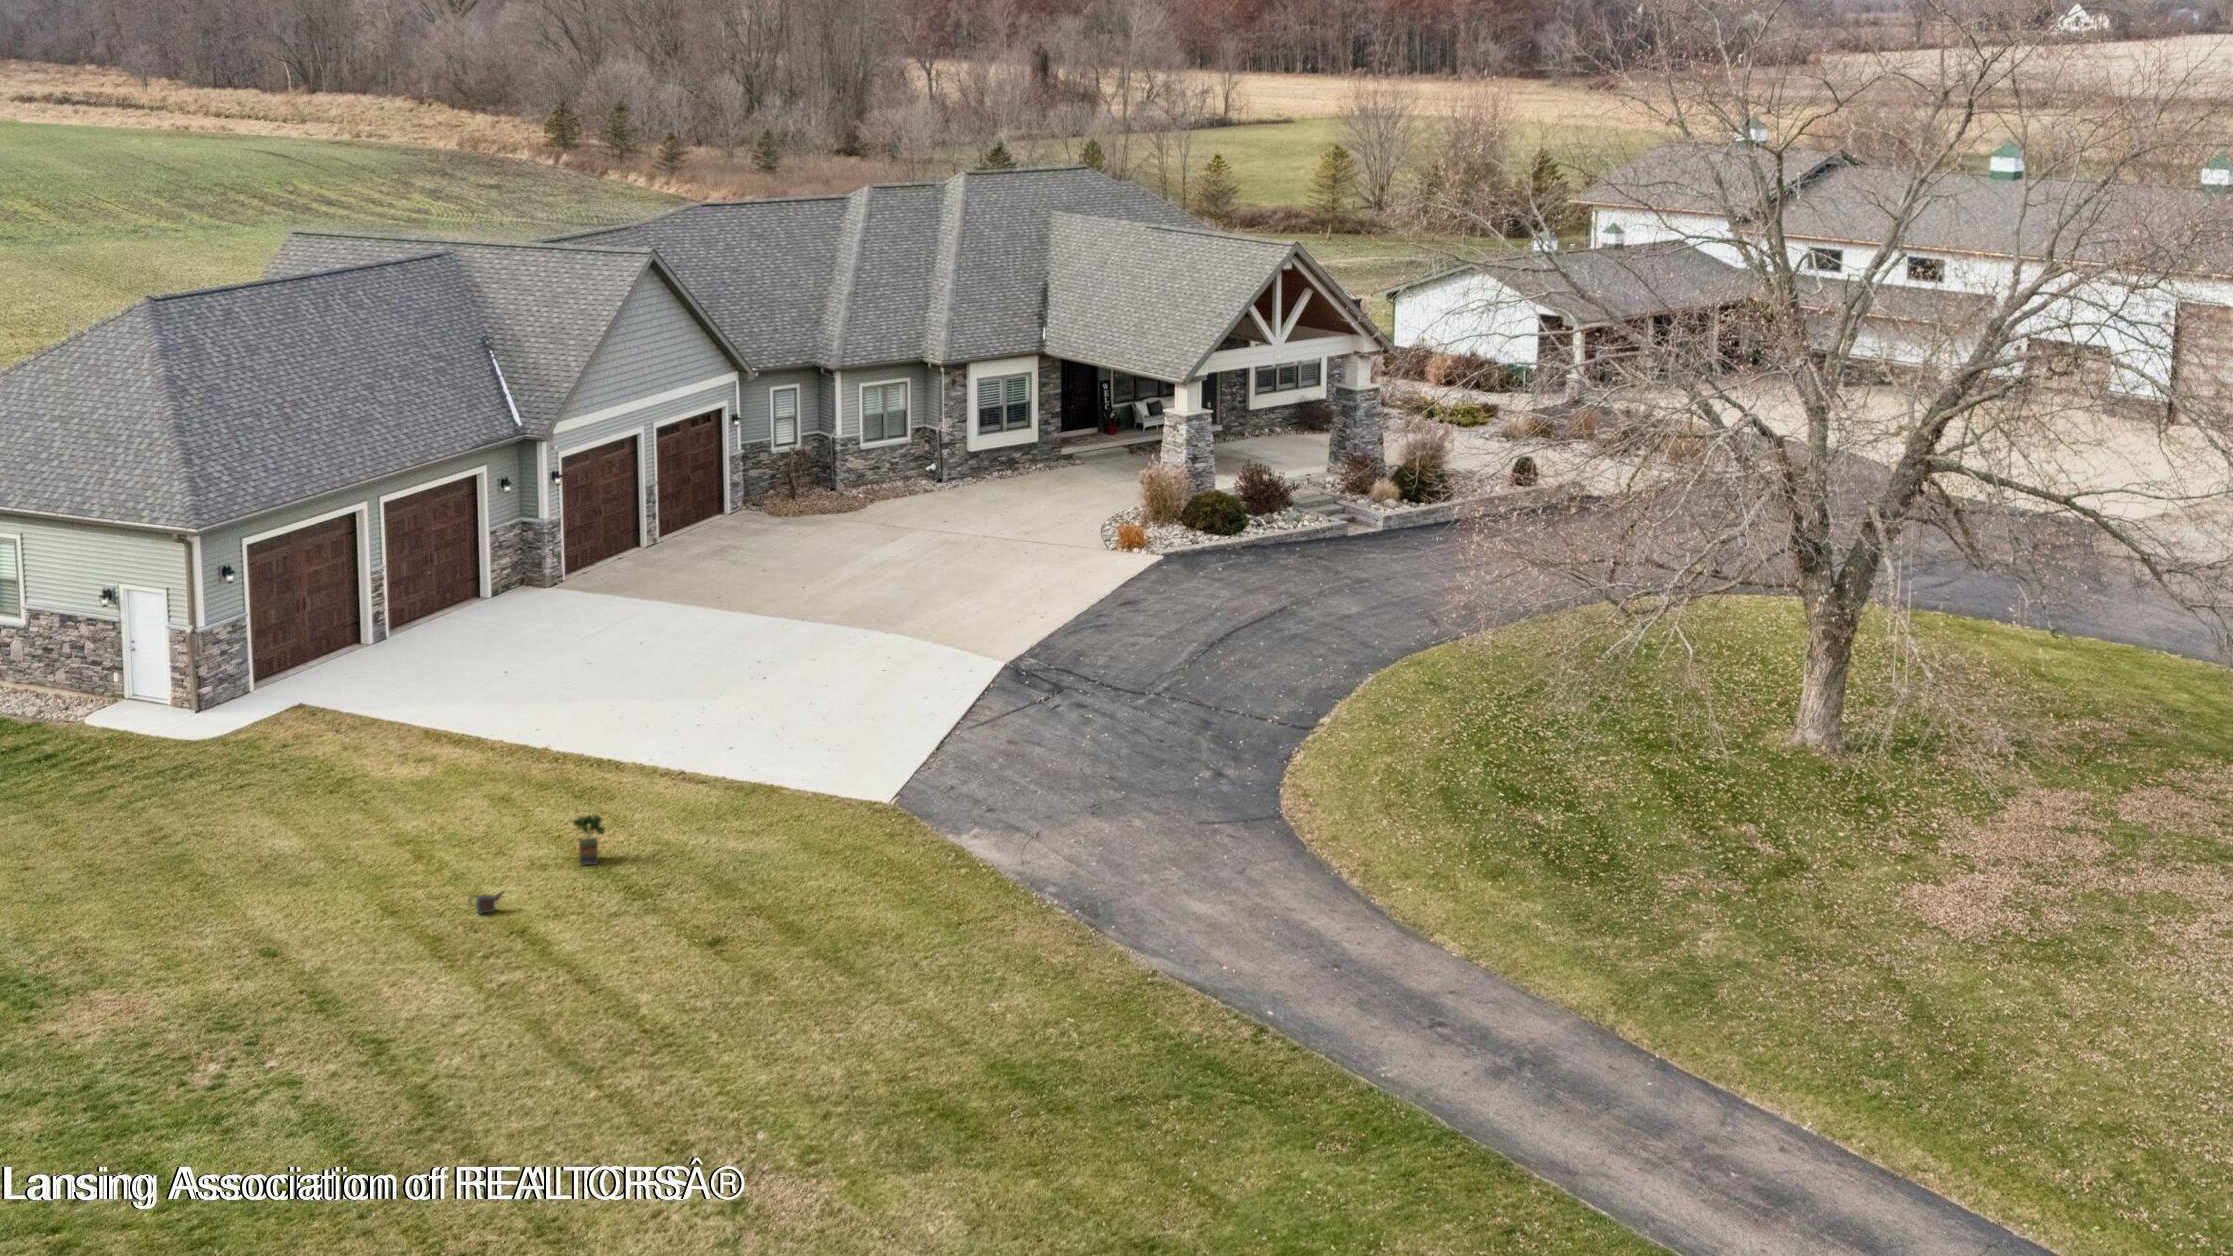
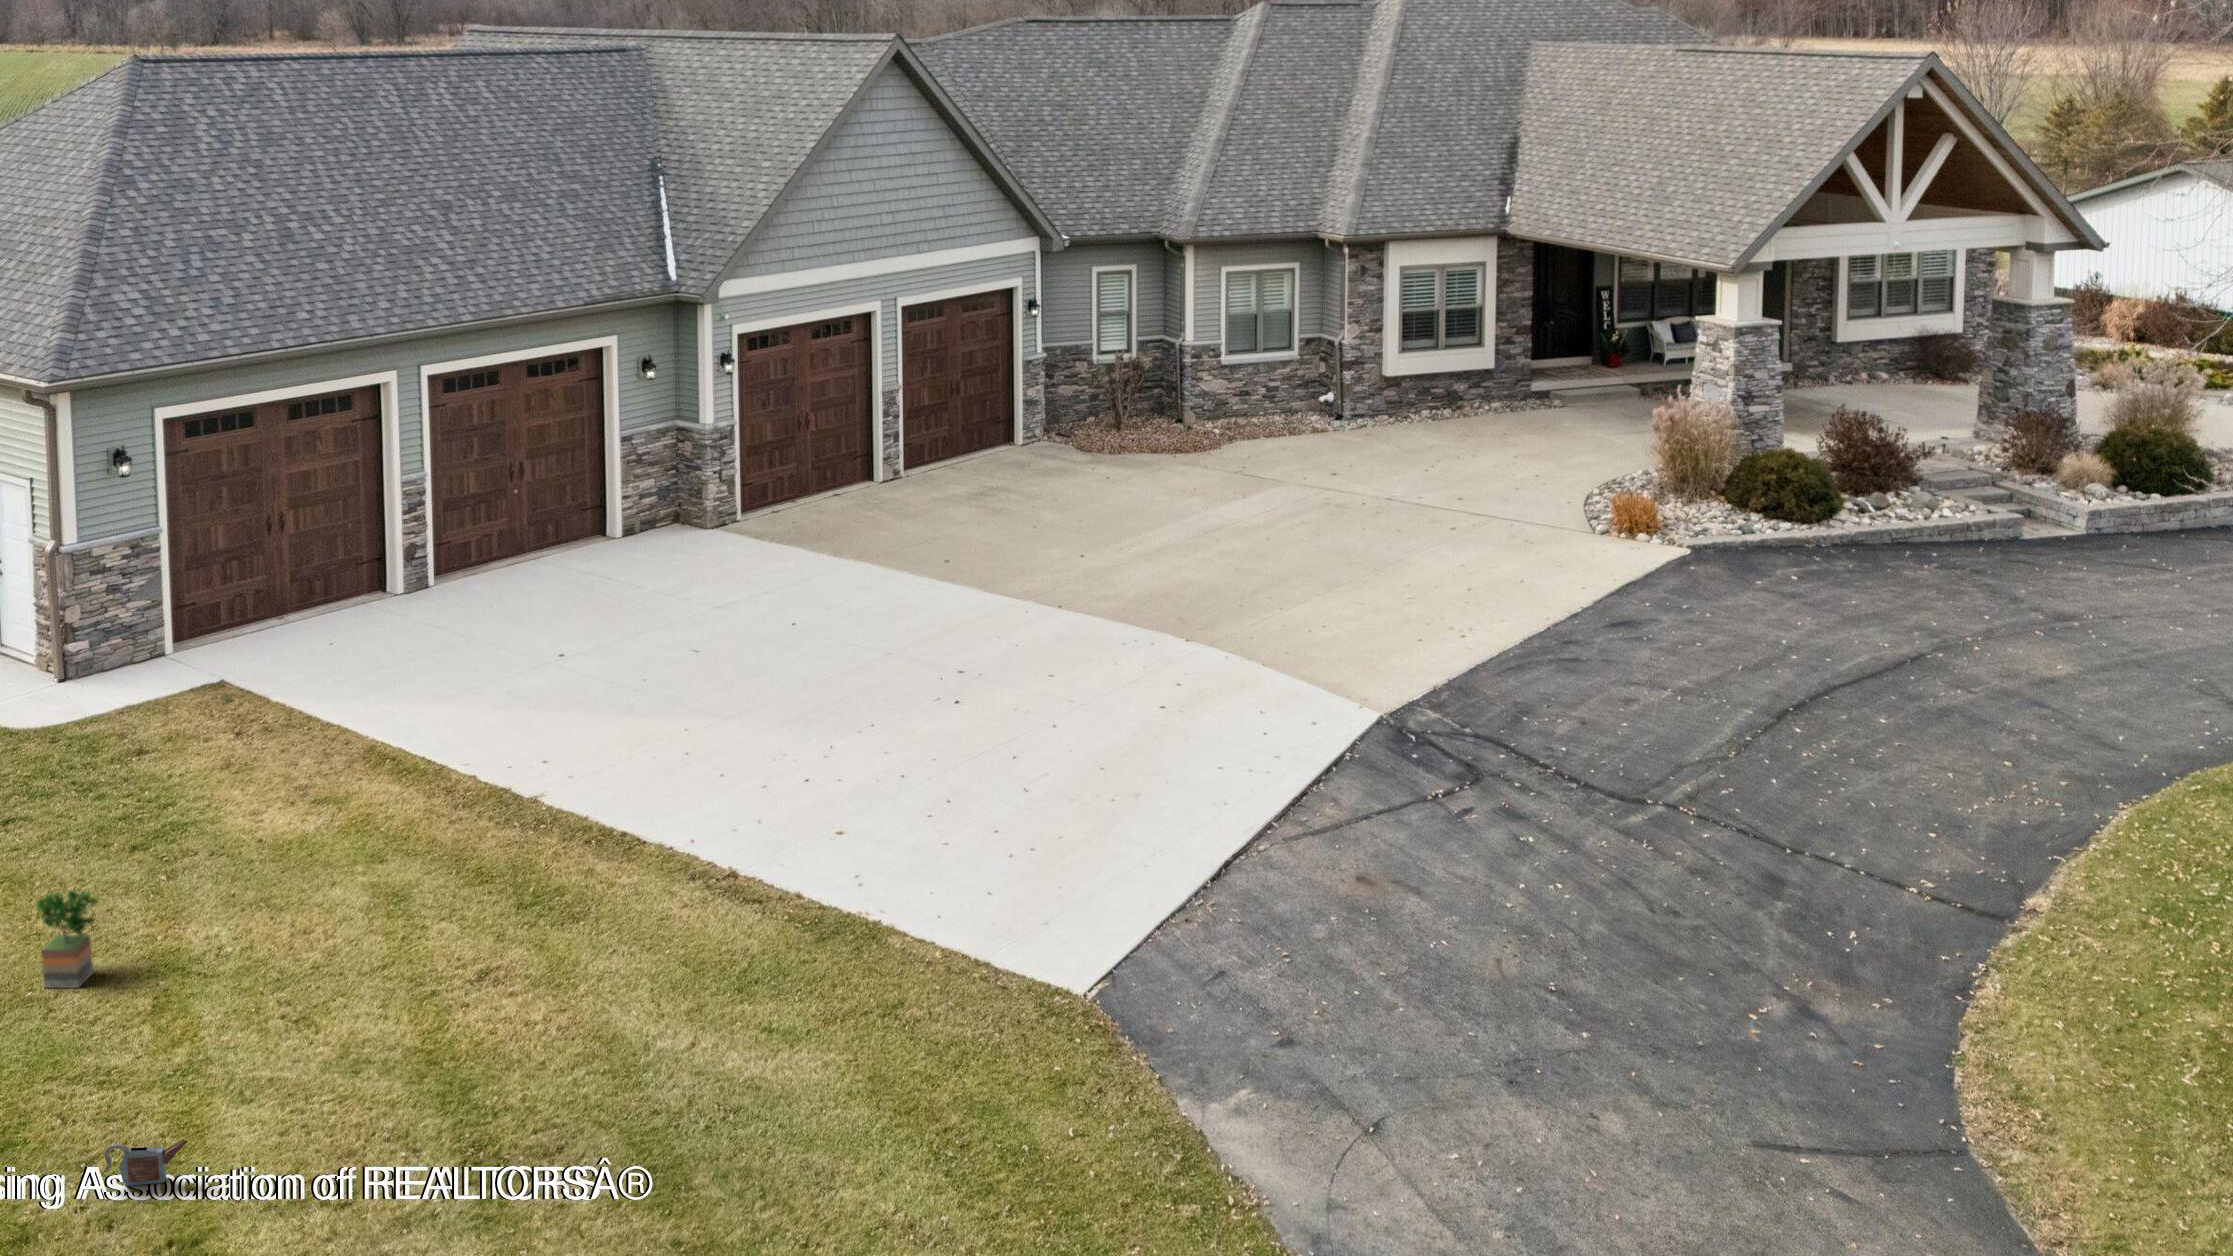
potted tree: present [572,815,606,866] -> present [36,891,99,988]

